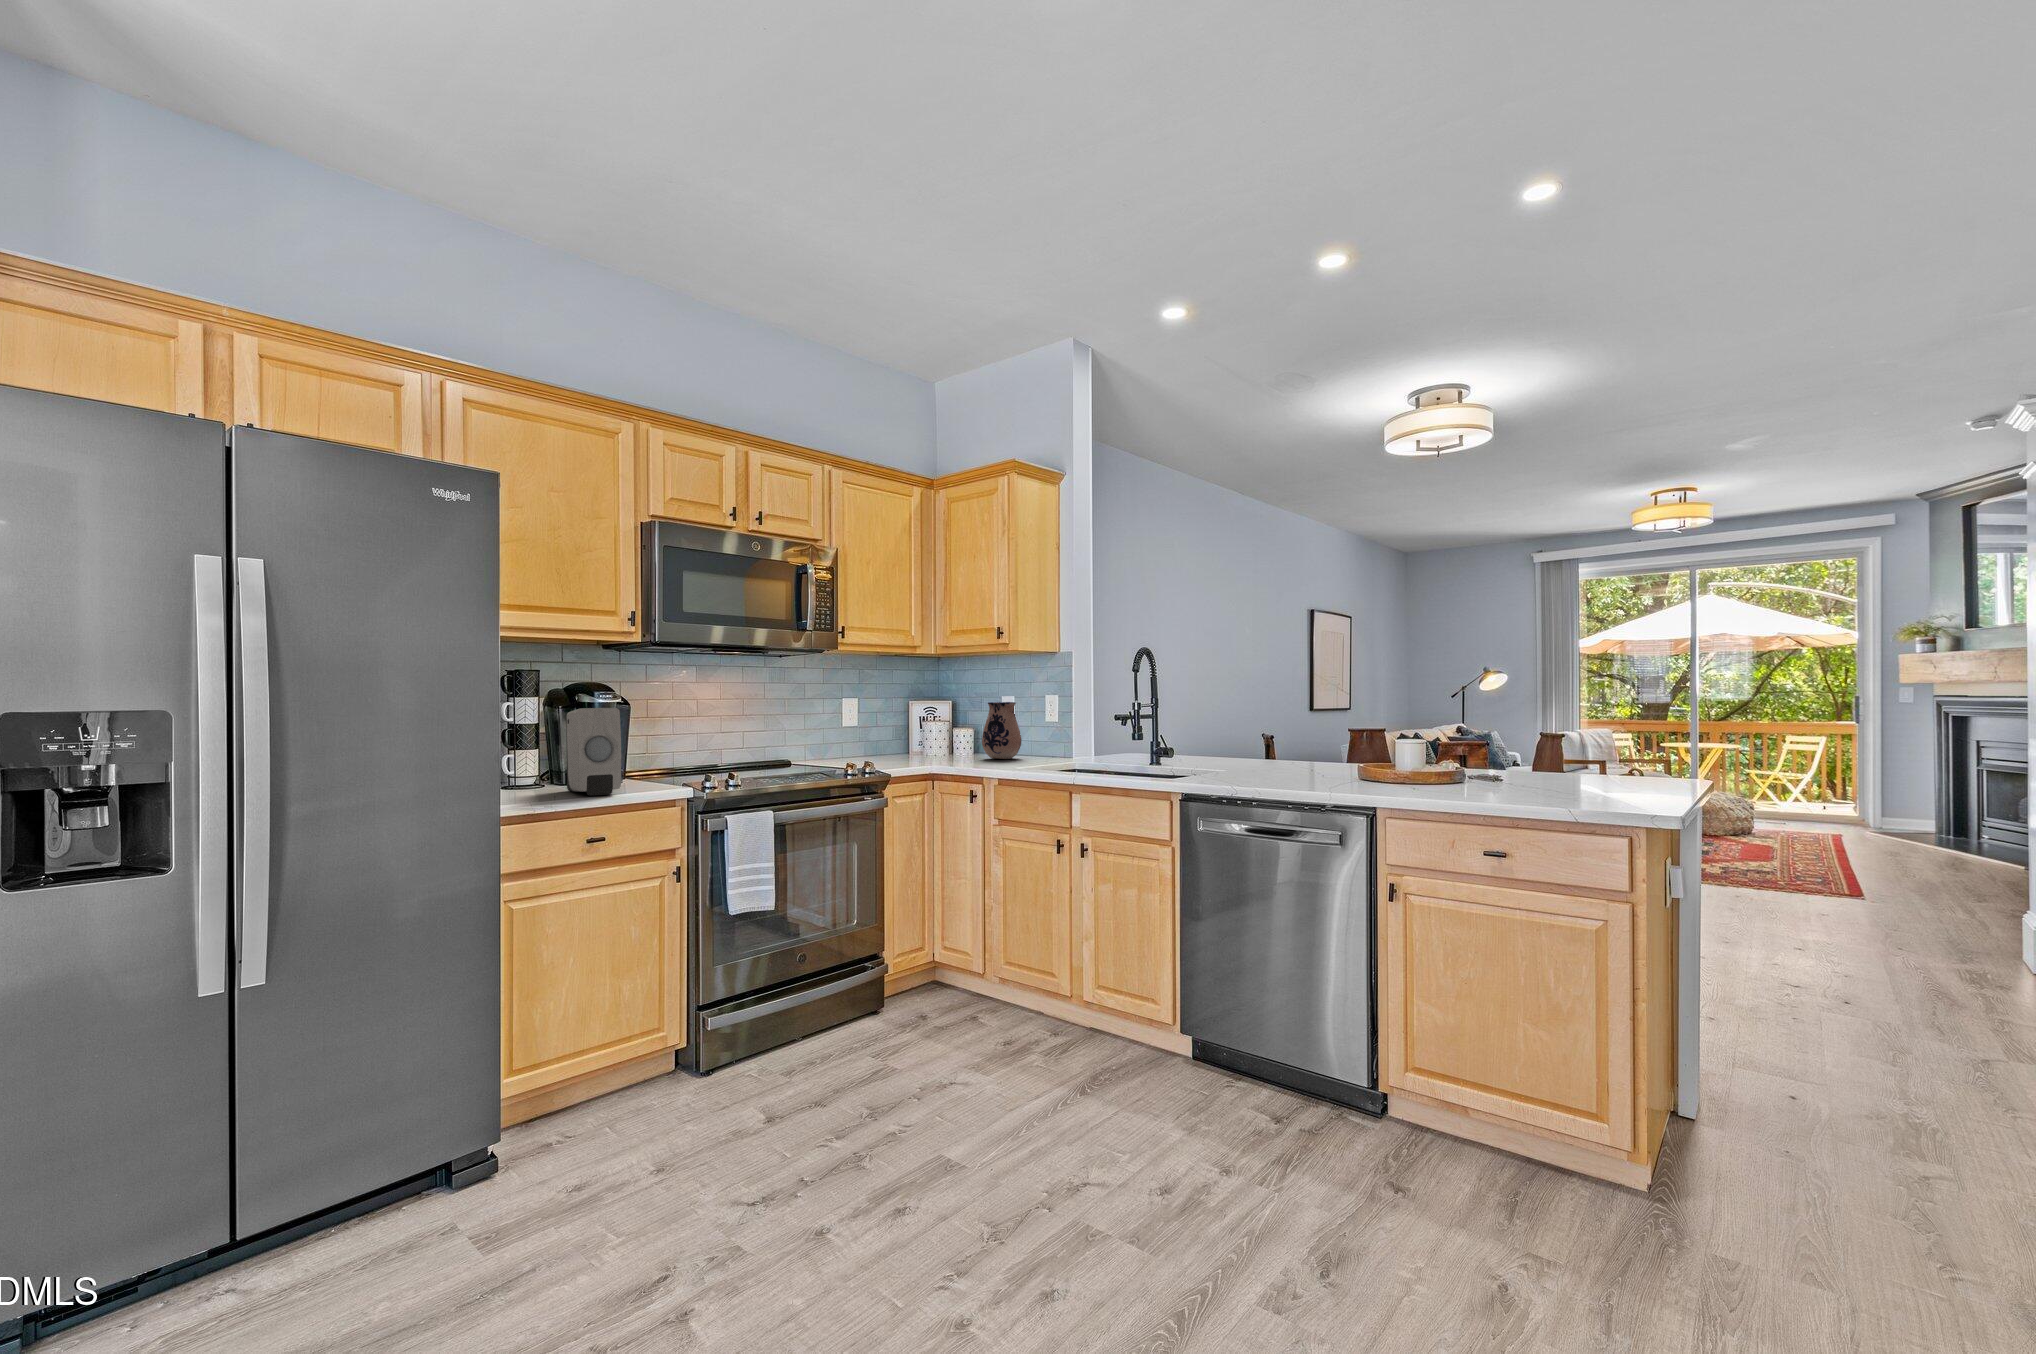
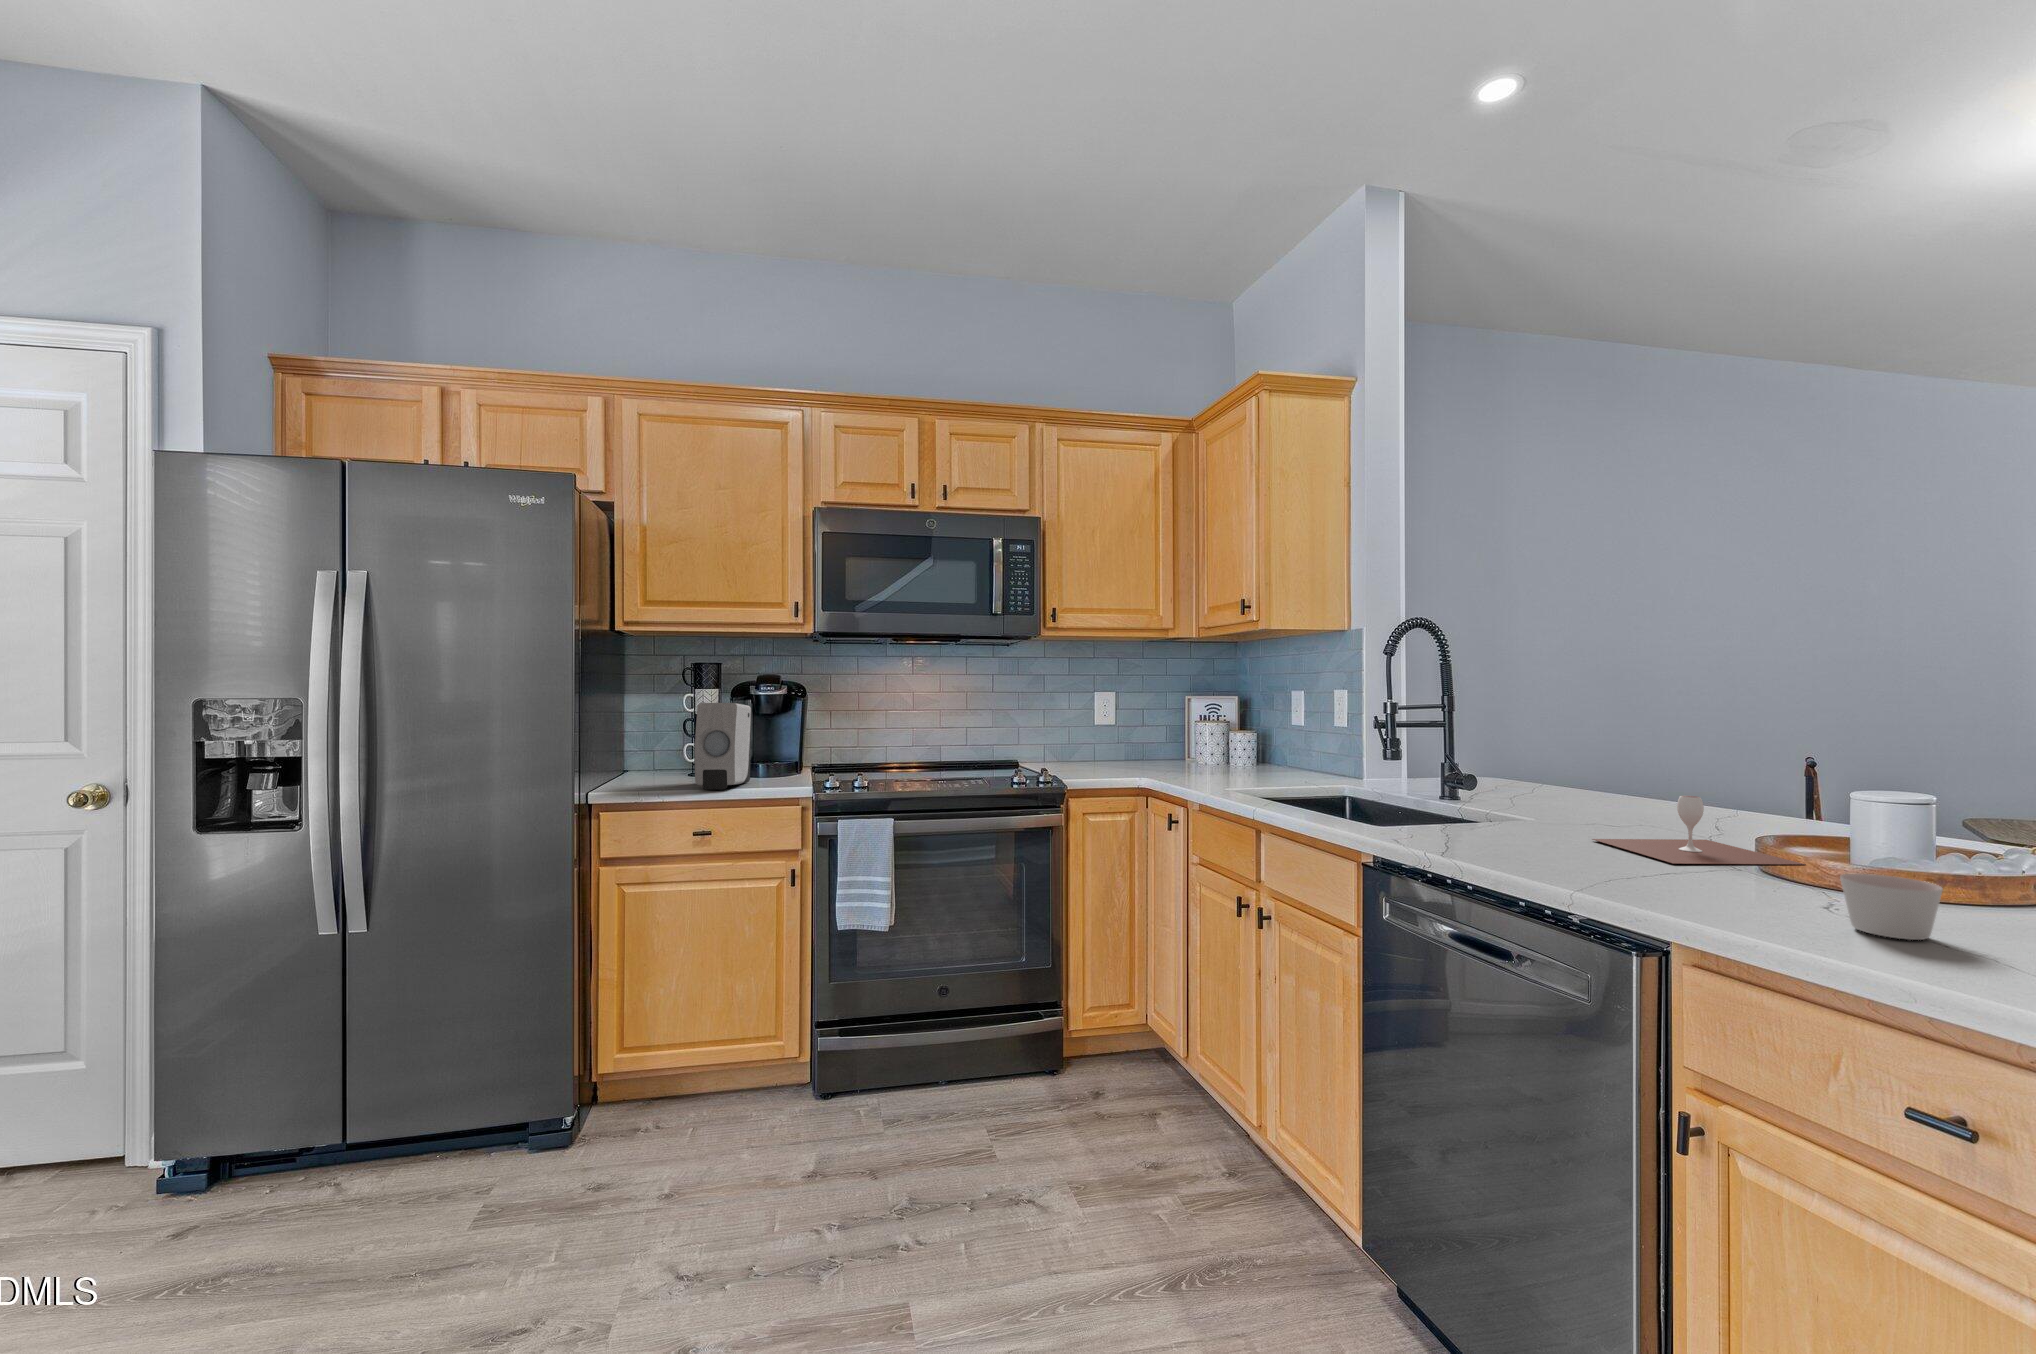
ceramic pitcher: present [982,702,1021,759] -> none [1250,699,1305,774]
wine glass: none [1265,745,1358,779] -> present [1592,796,1805,865]
candle: none [1412,767,1446,791] -> present [1840,874,1943,940]

